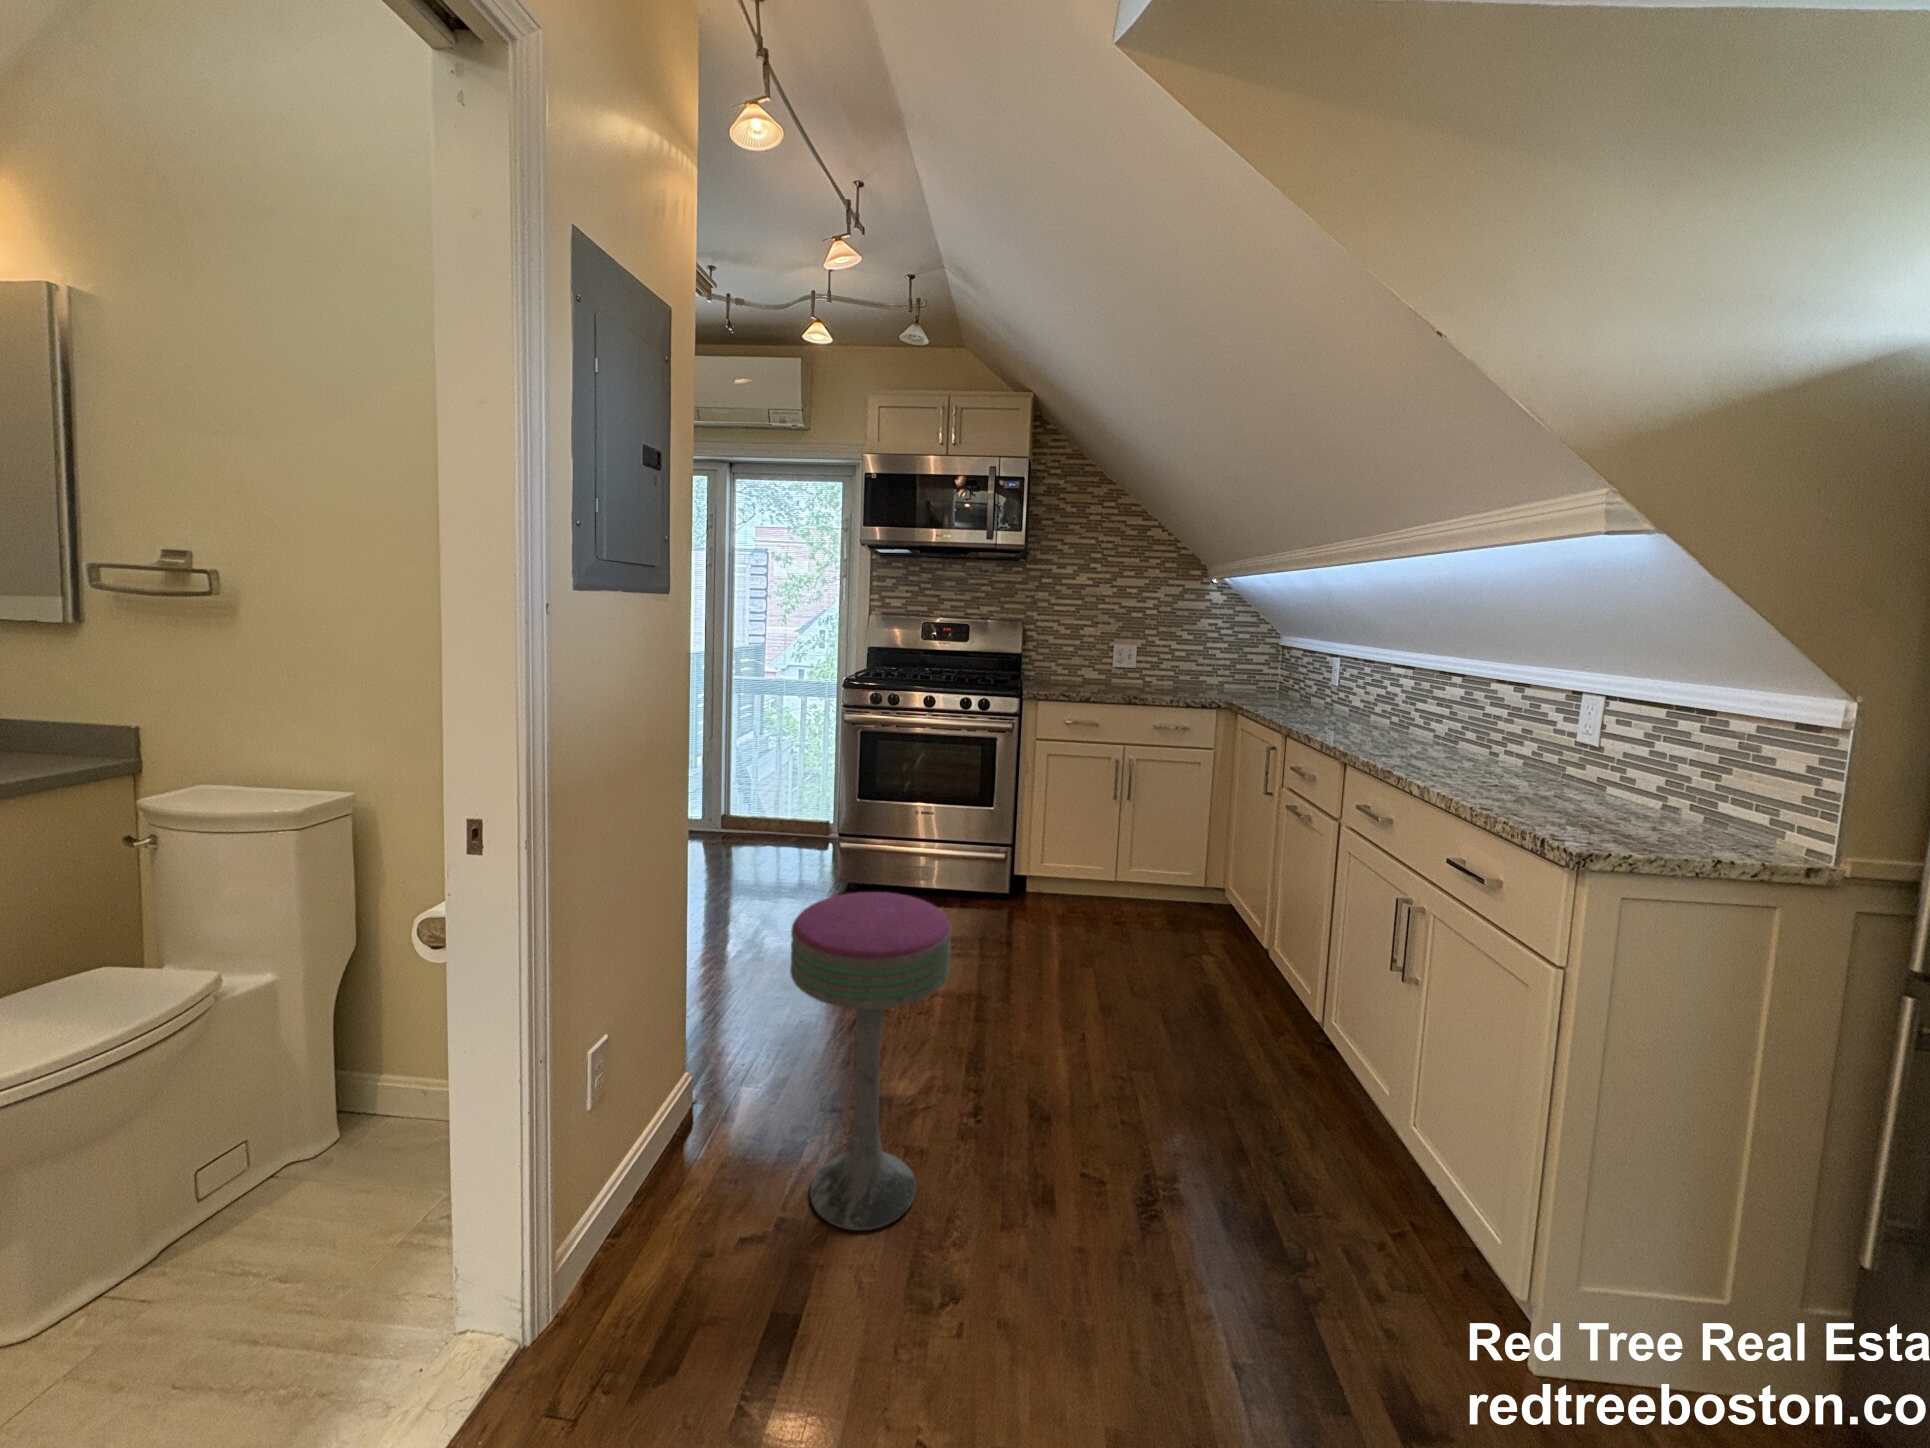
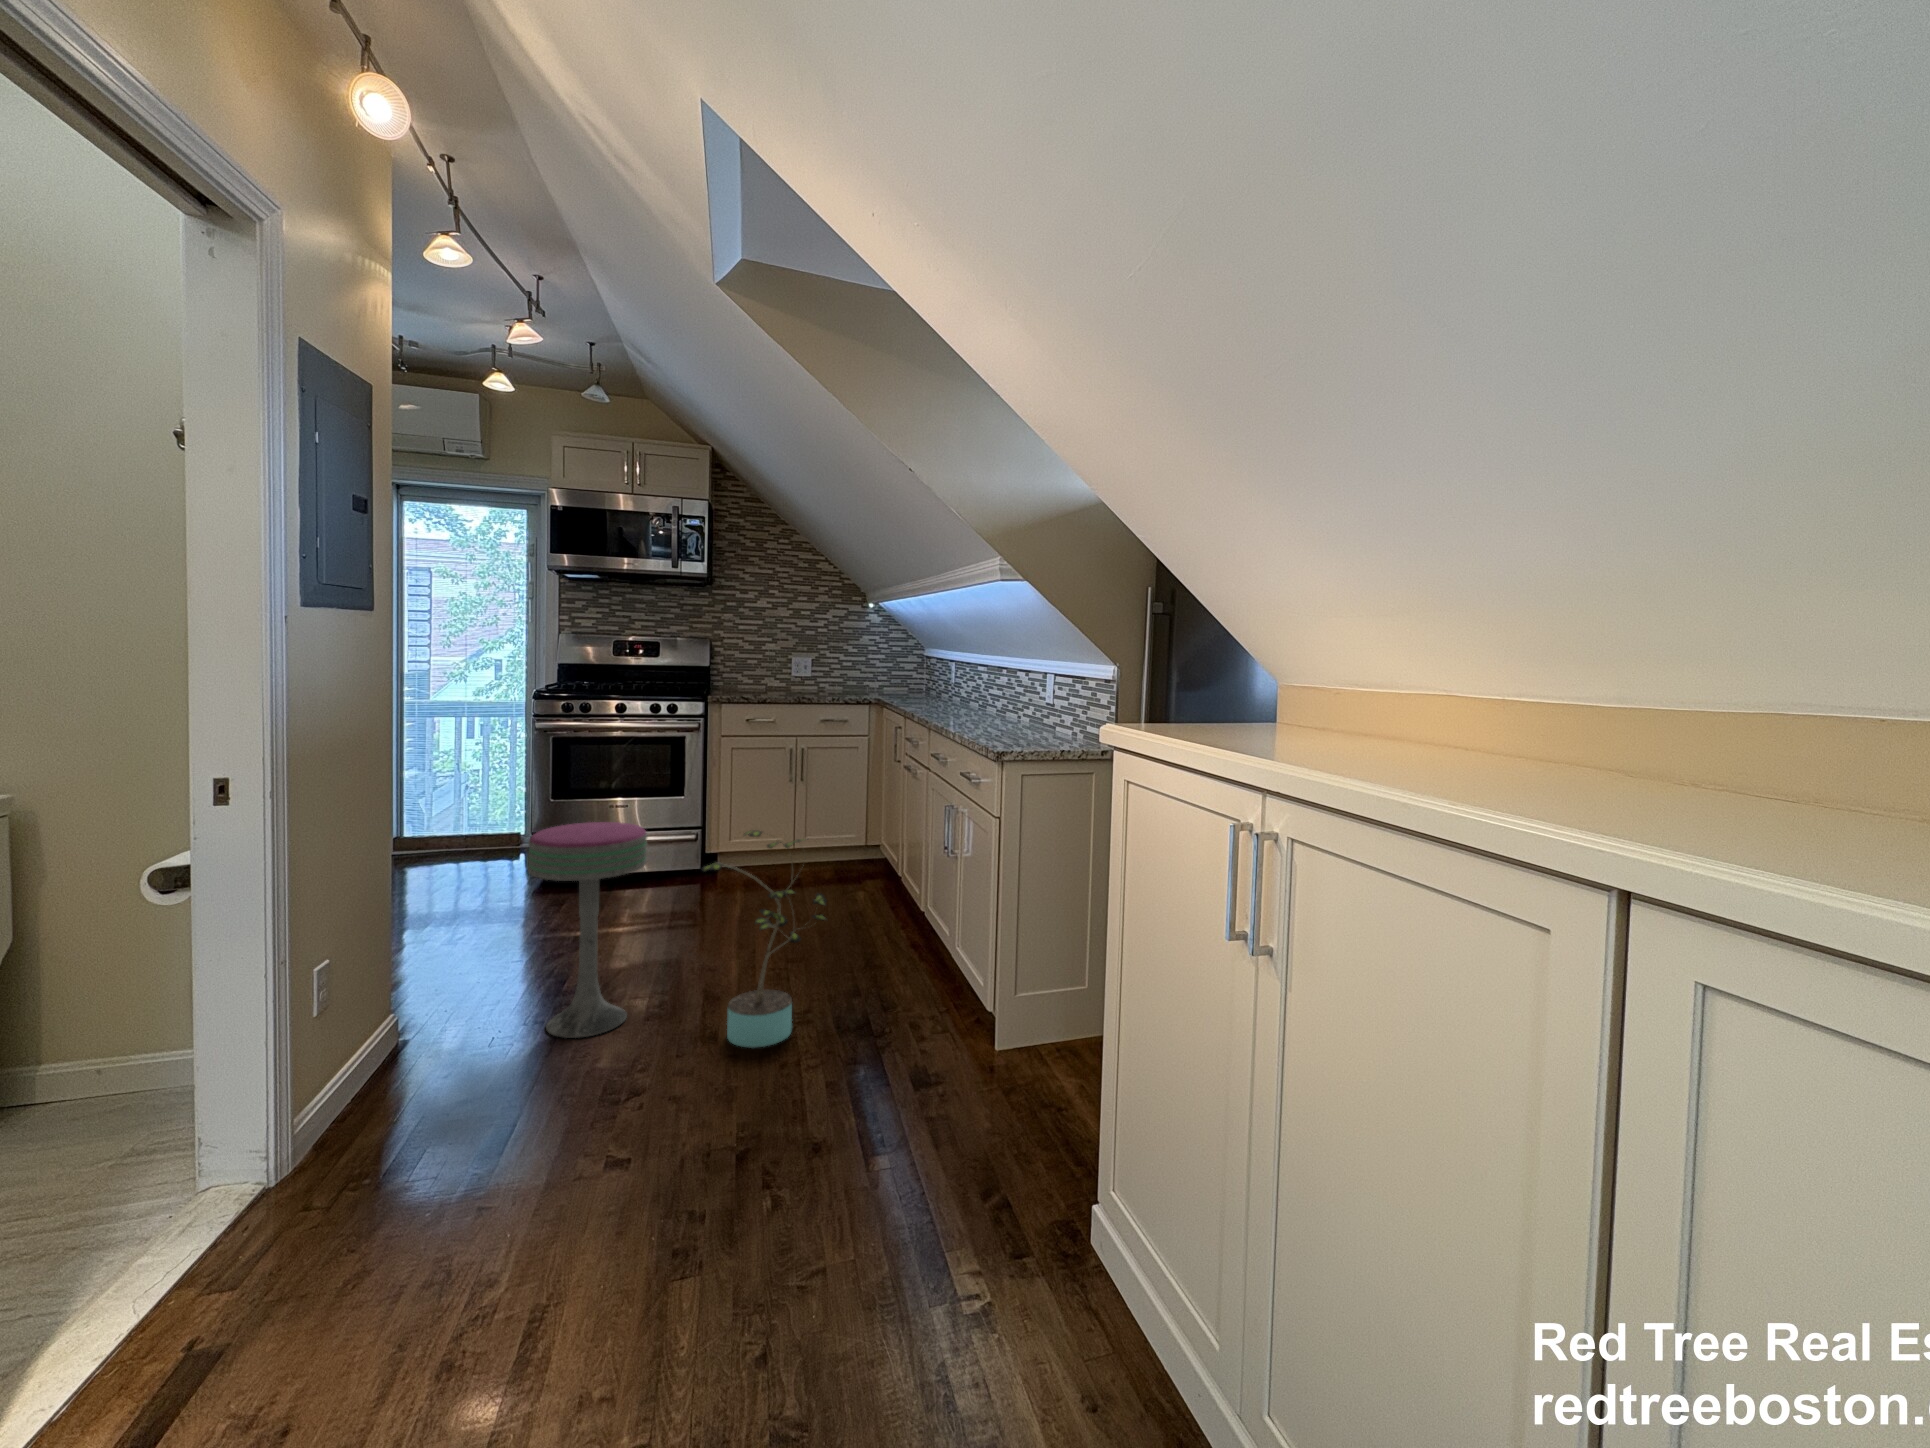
potted plant: none [1034,953,1256,1355] -> present [702,830,827,1048]

